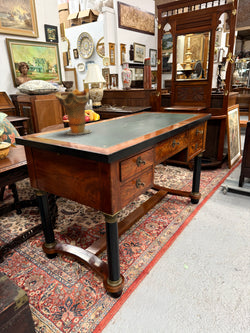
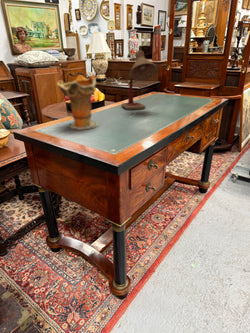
desk lamp: none [114,70,144,123] -> present [122,51,157,110]

